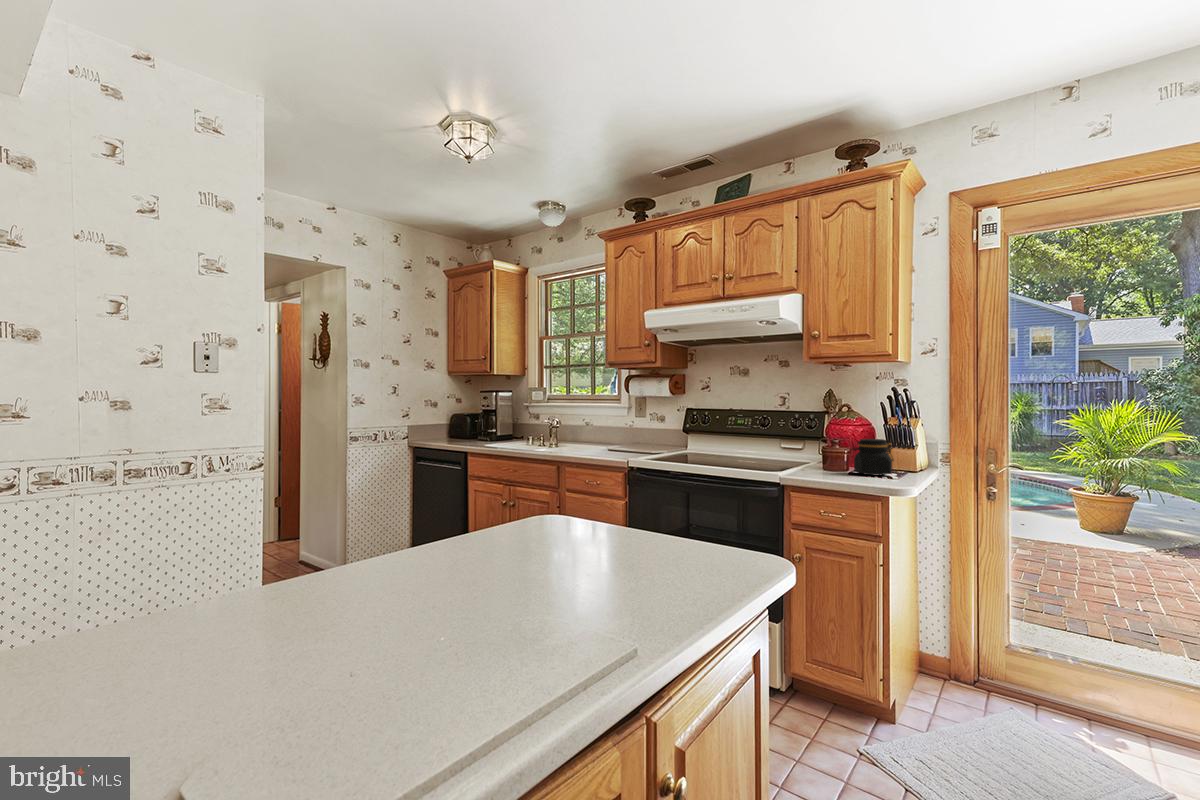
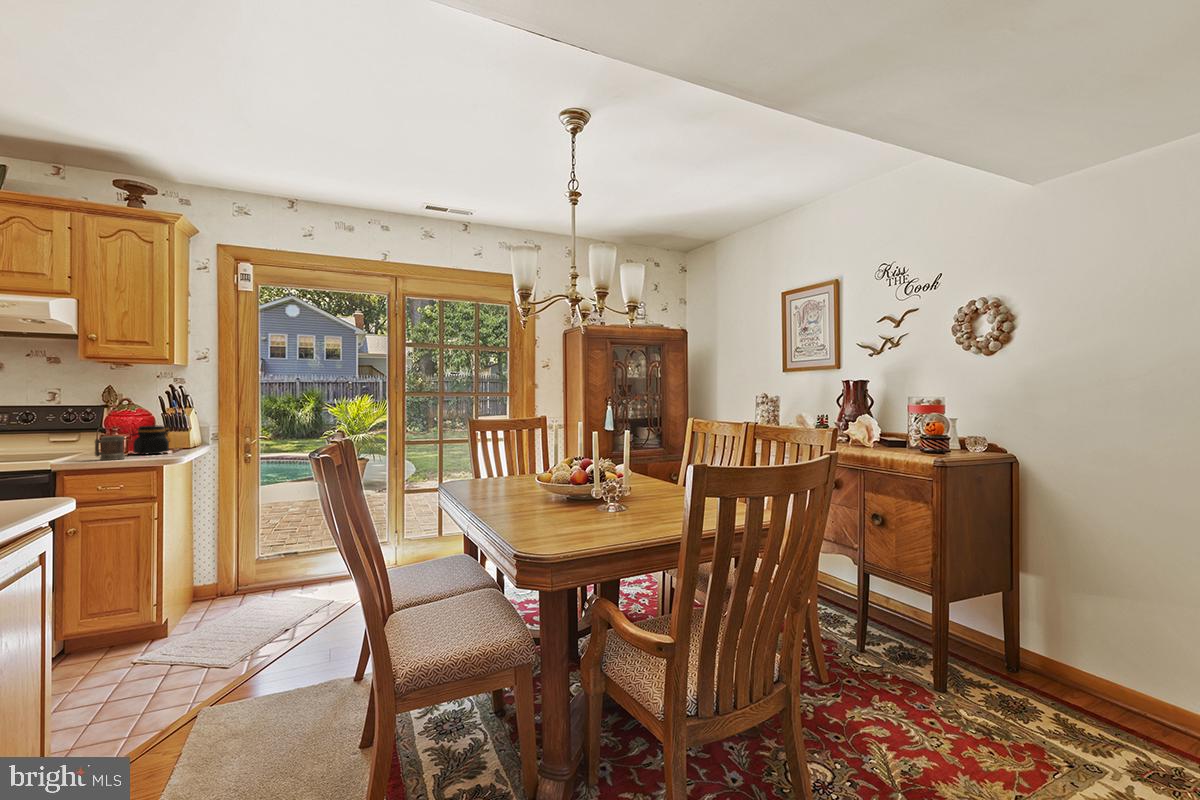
mug: none [817,451,847,480] -> present [95,436,125,460]

